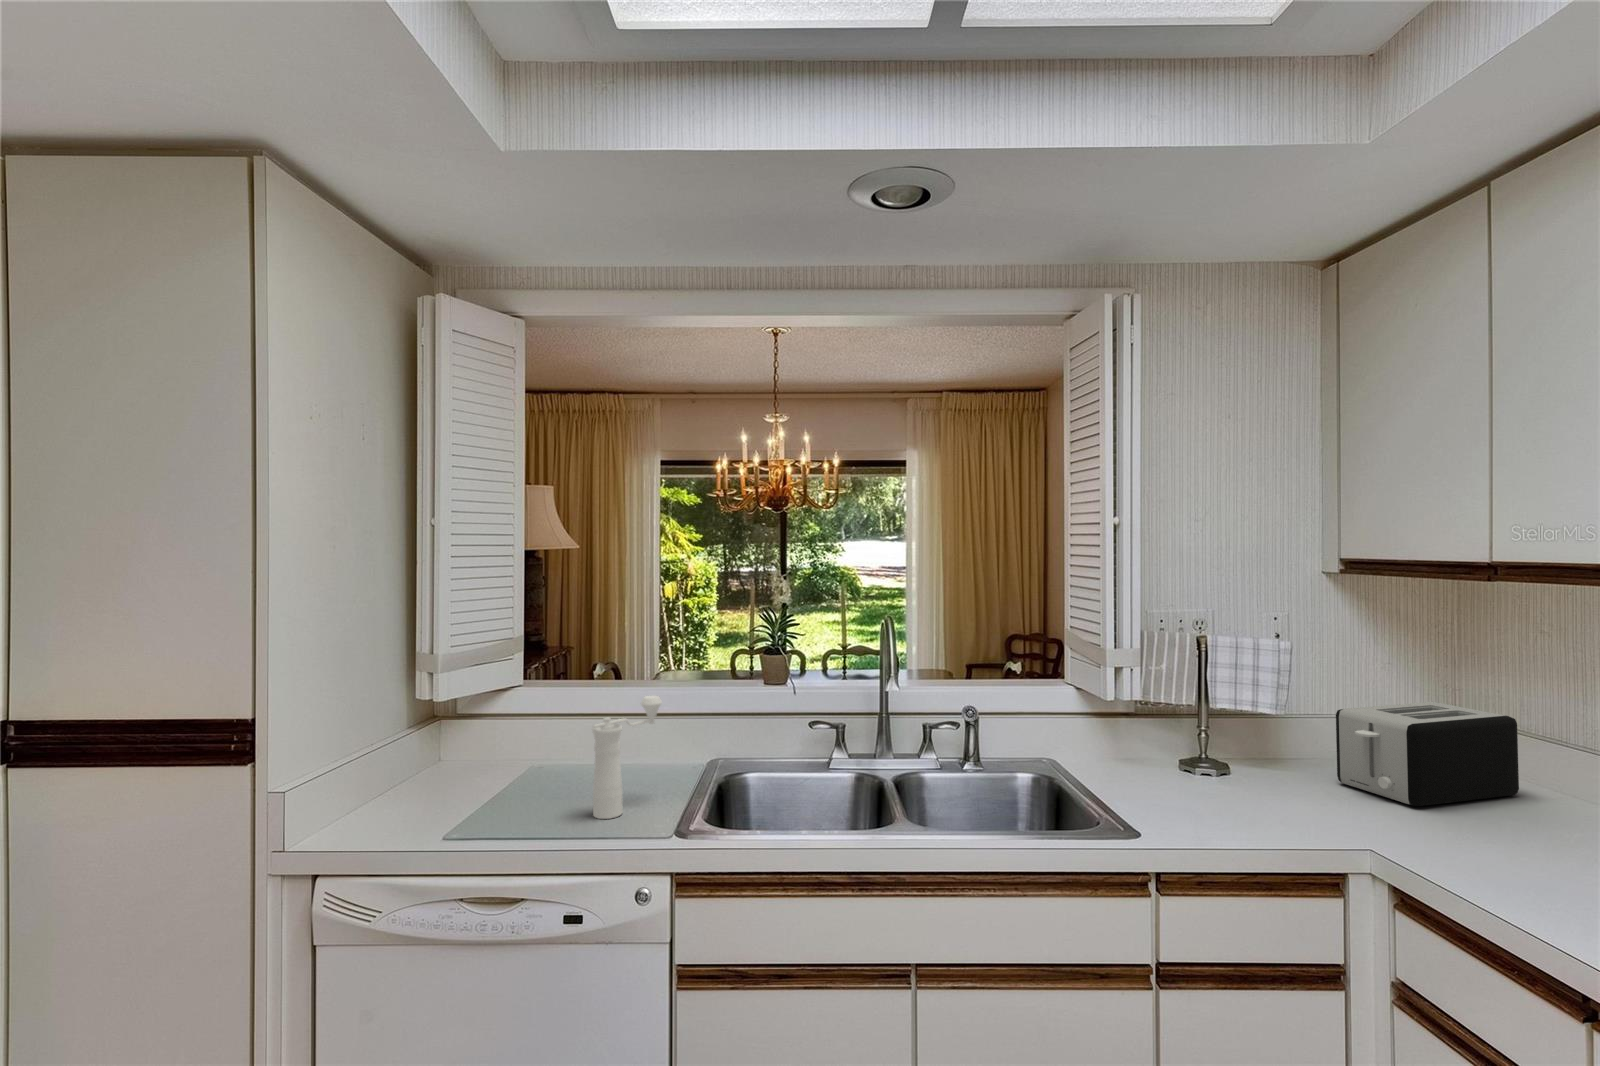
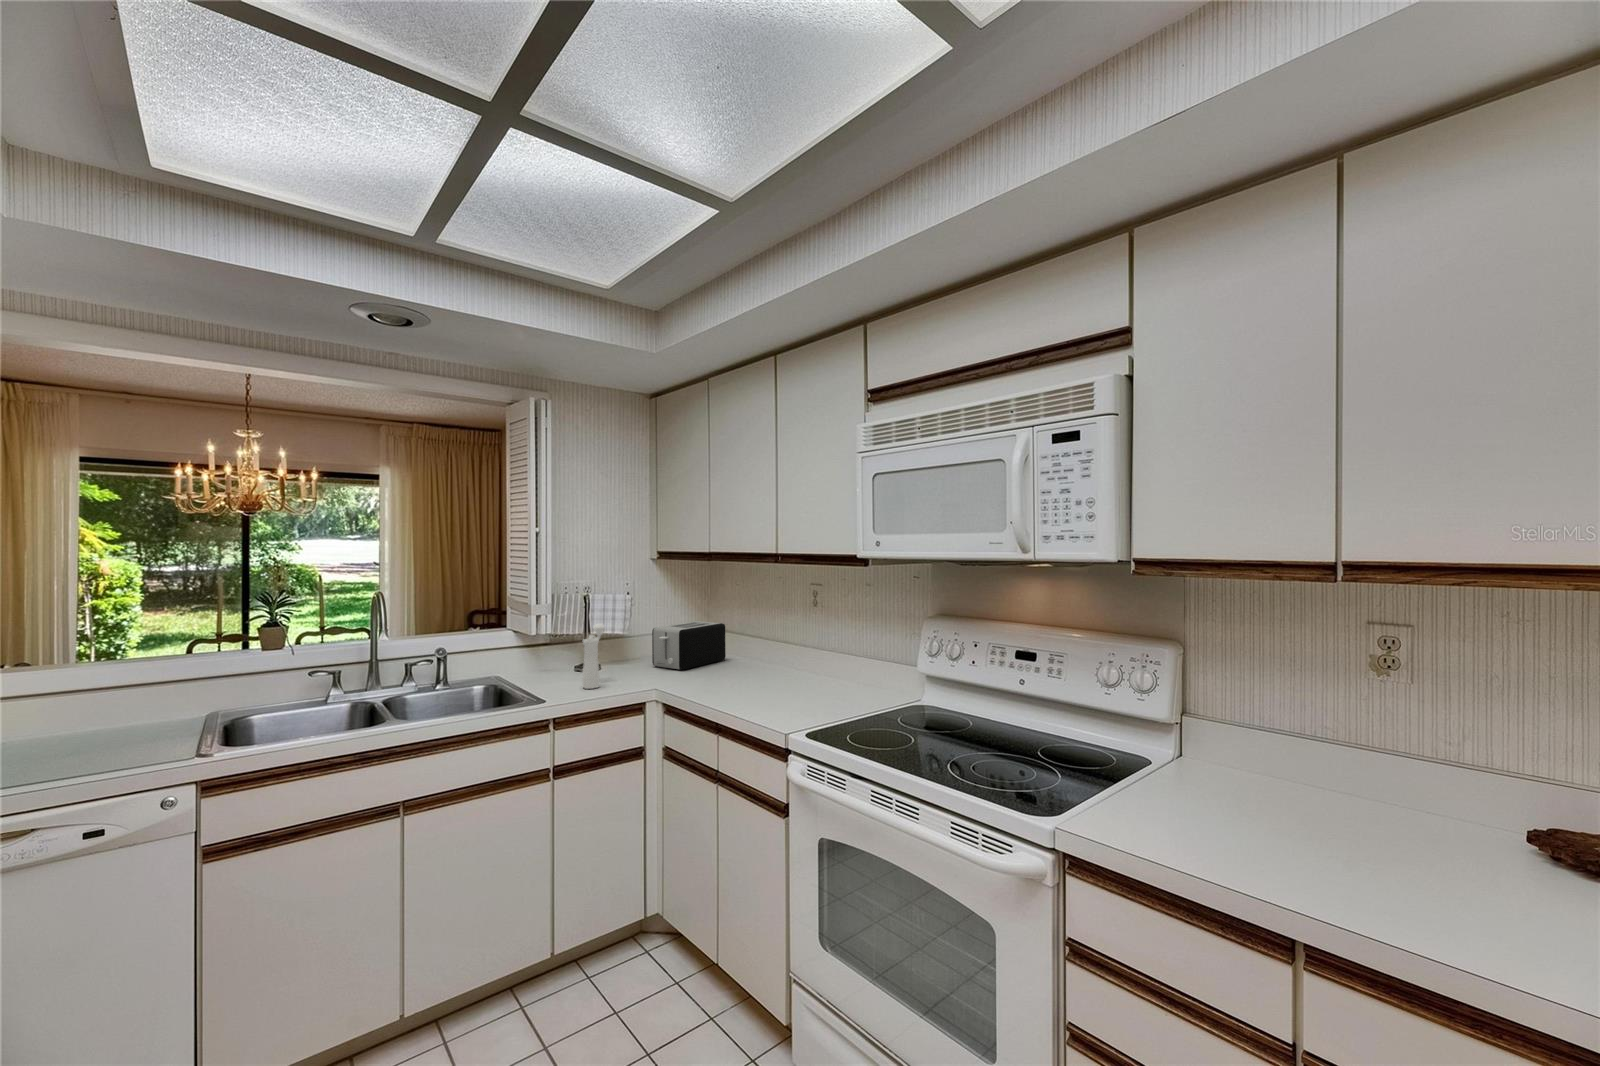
pepper mill: present [592,696,662,819] -> present [583,624,605,689]

